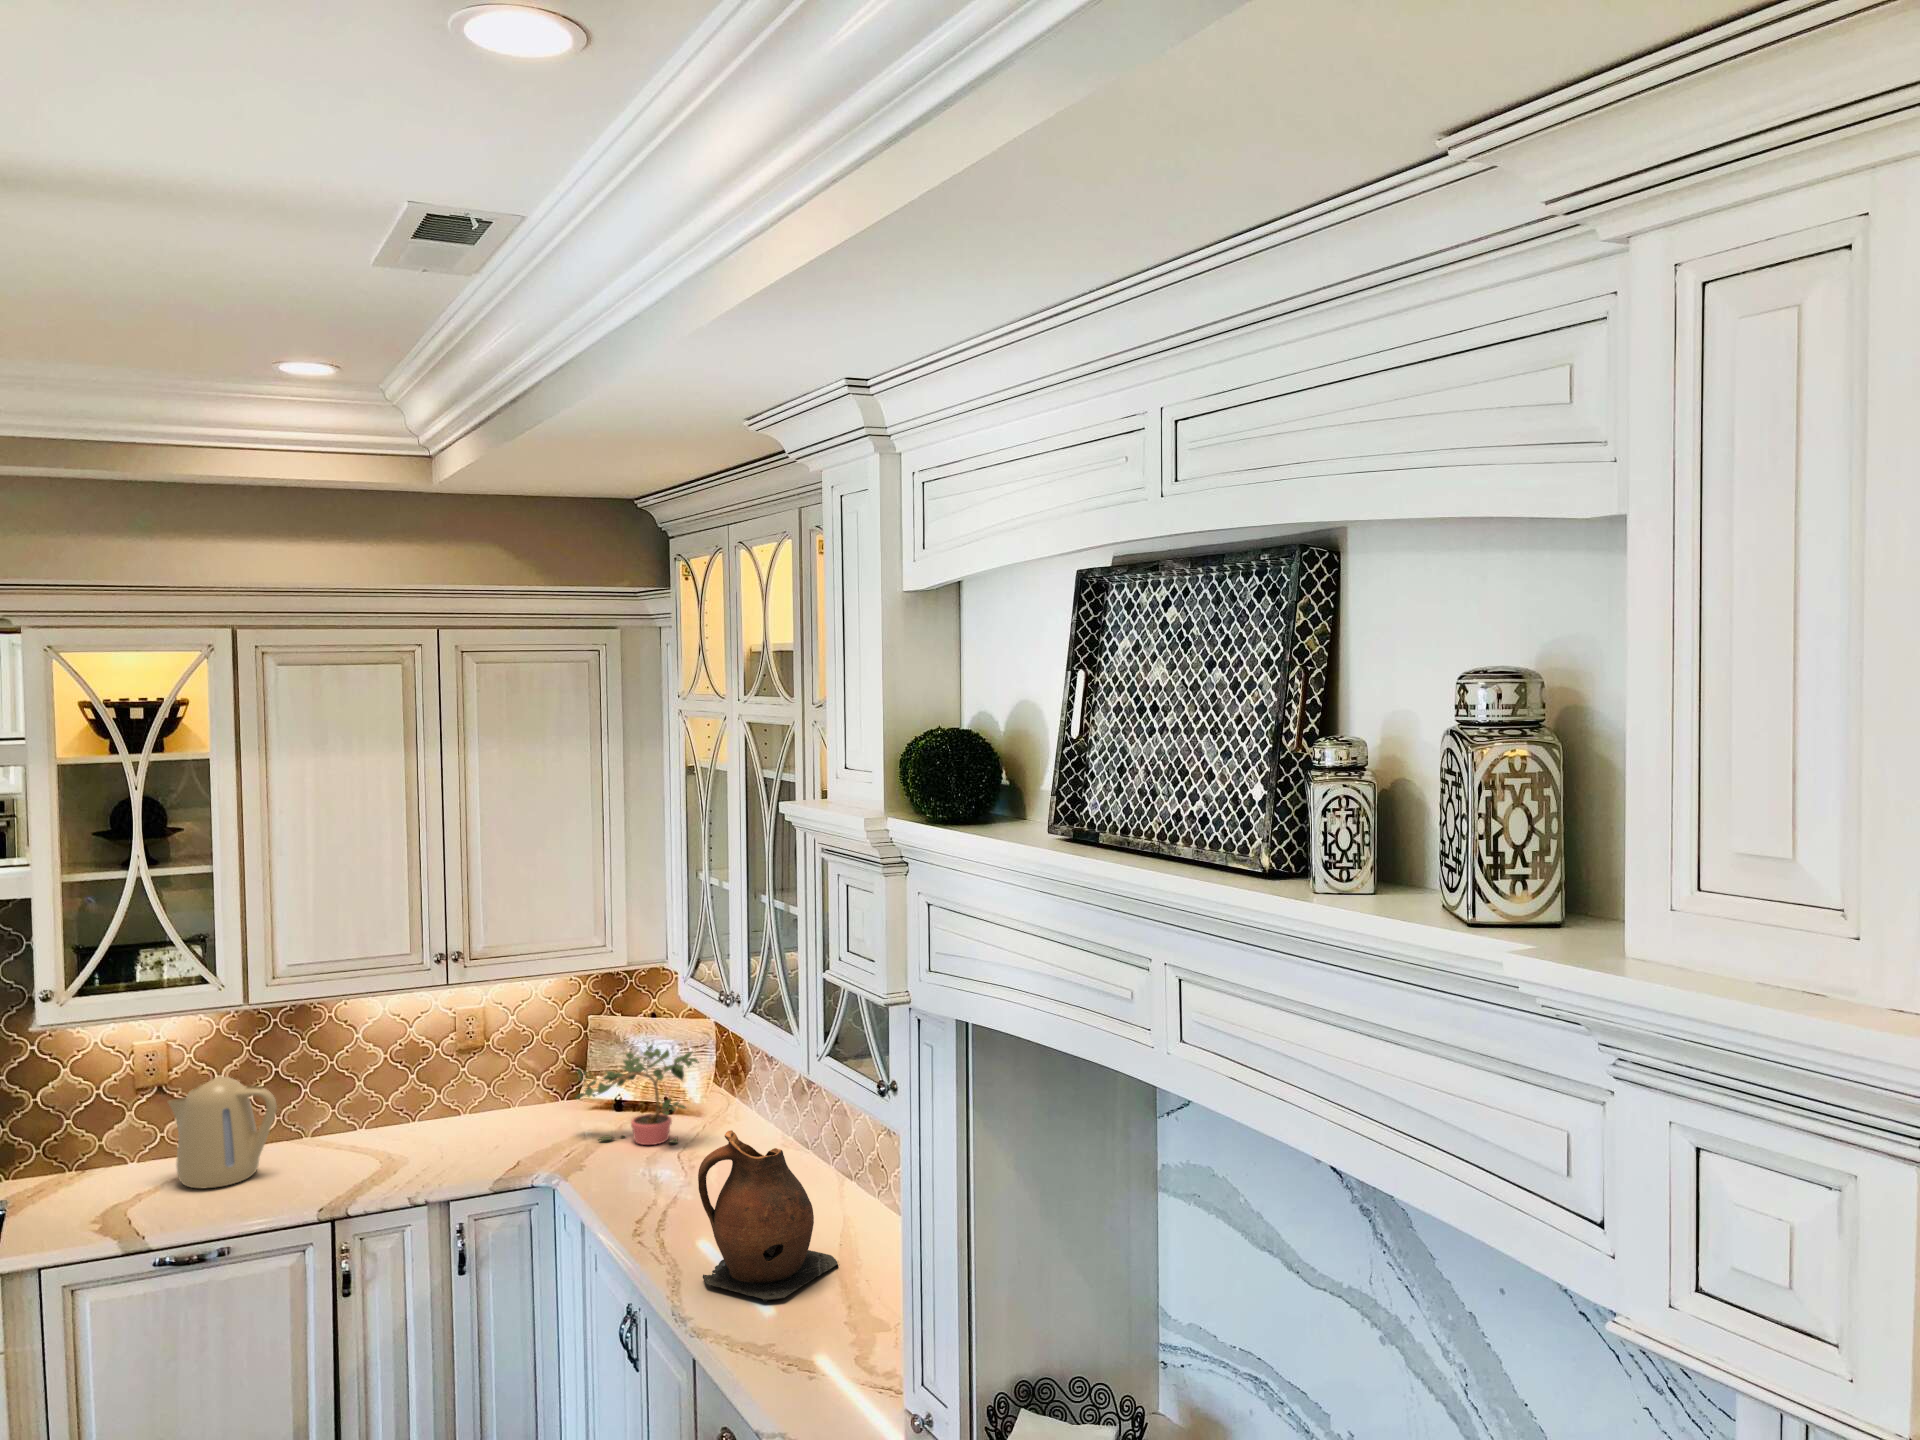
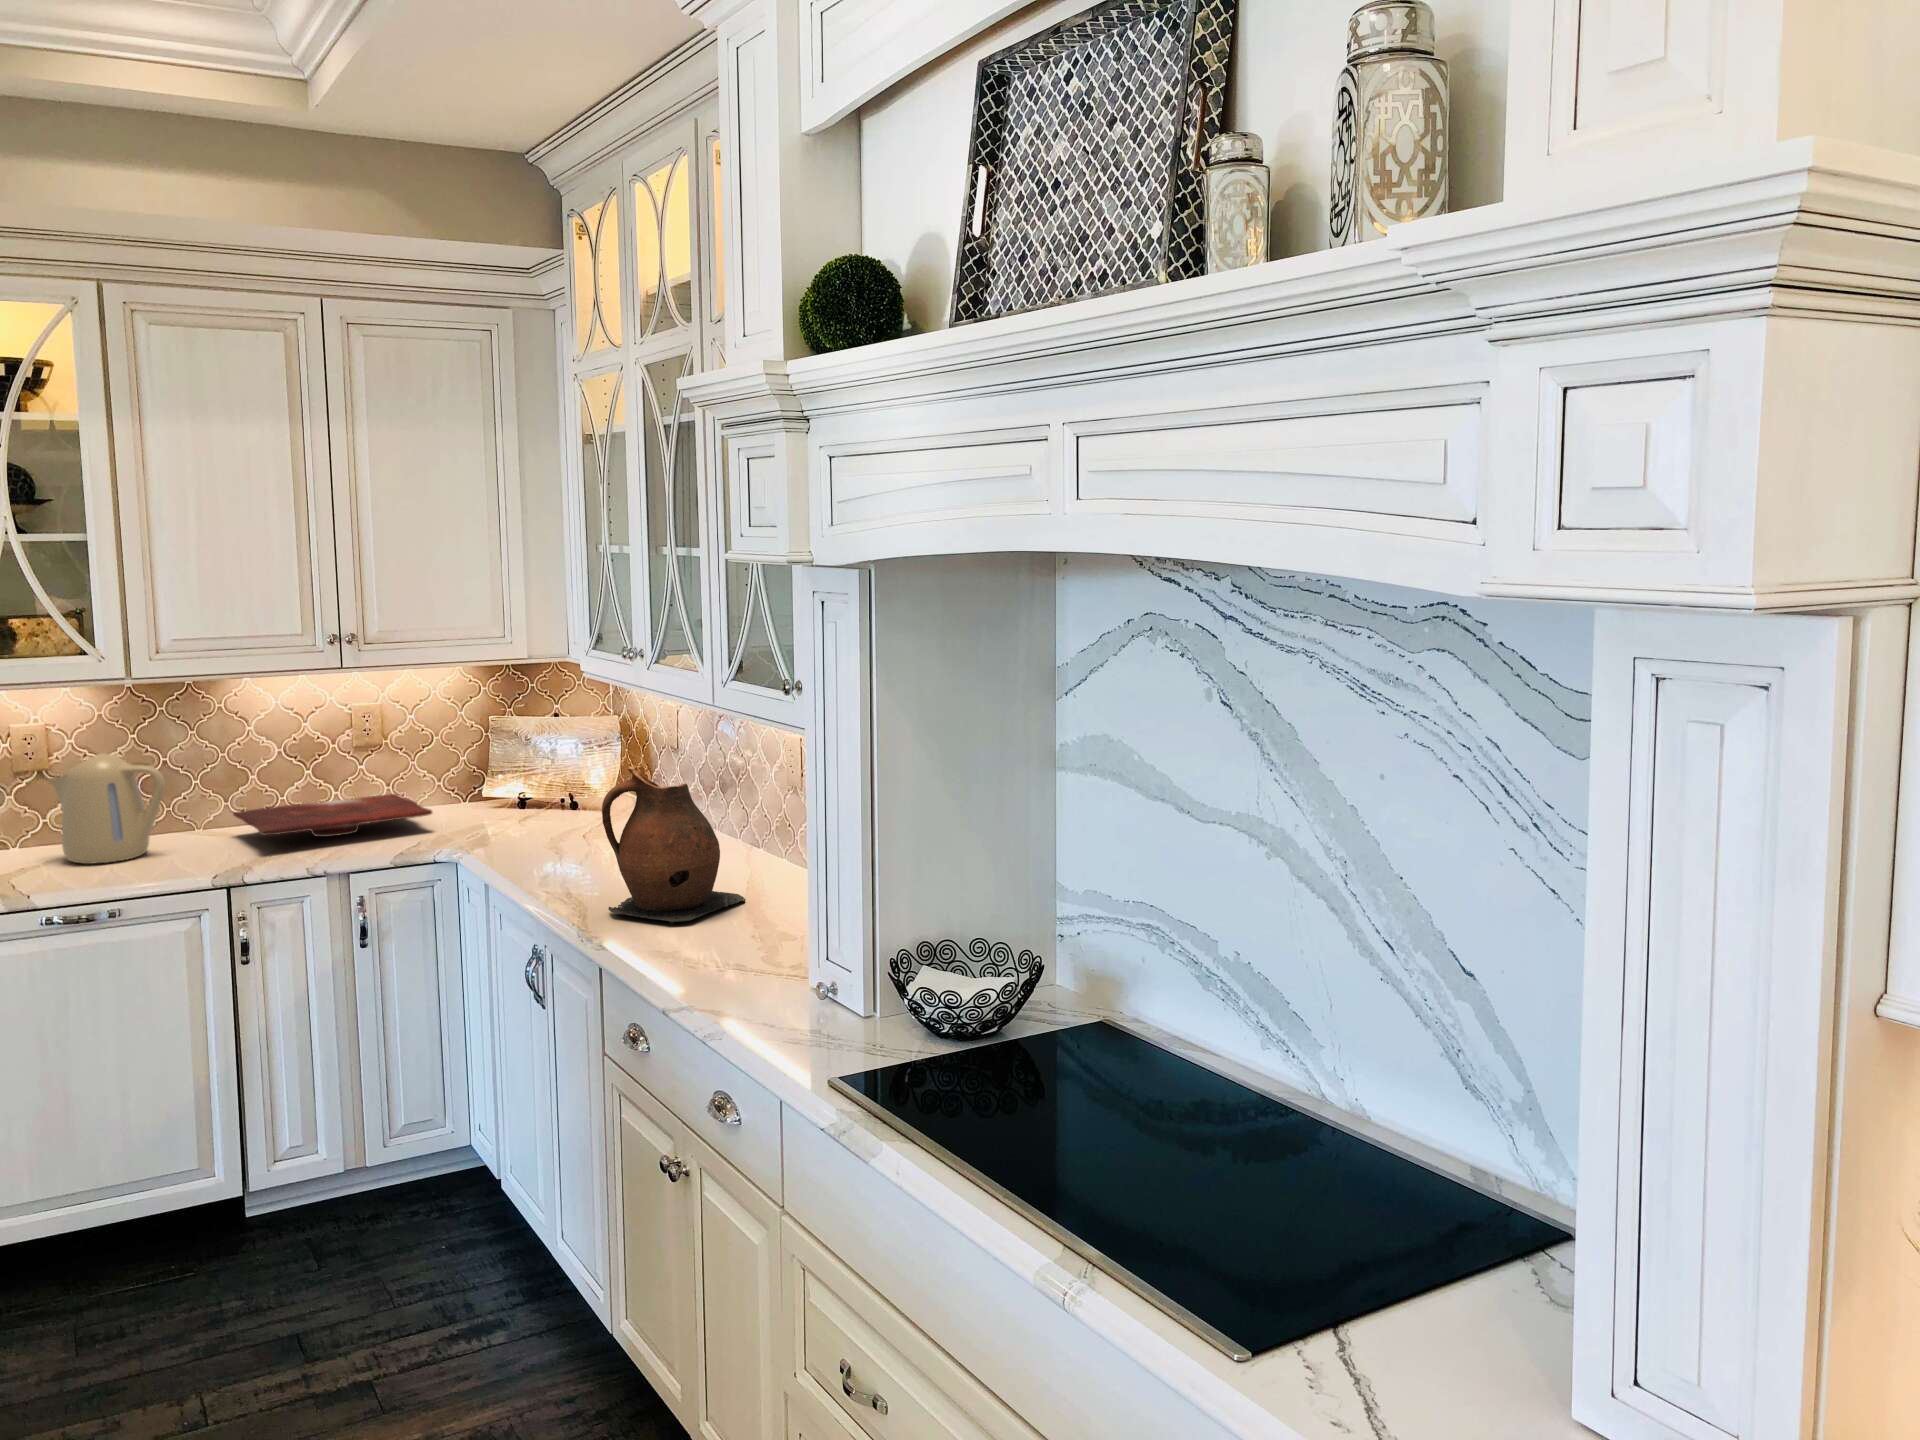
potted plant: present [575,1045,699,1145] -> none [476,732,605,830]
cutting board: none [340,1096,531,1159] -> present [233,794,432,837]

